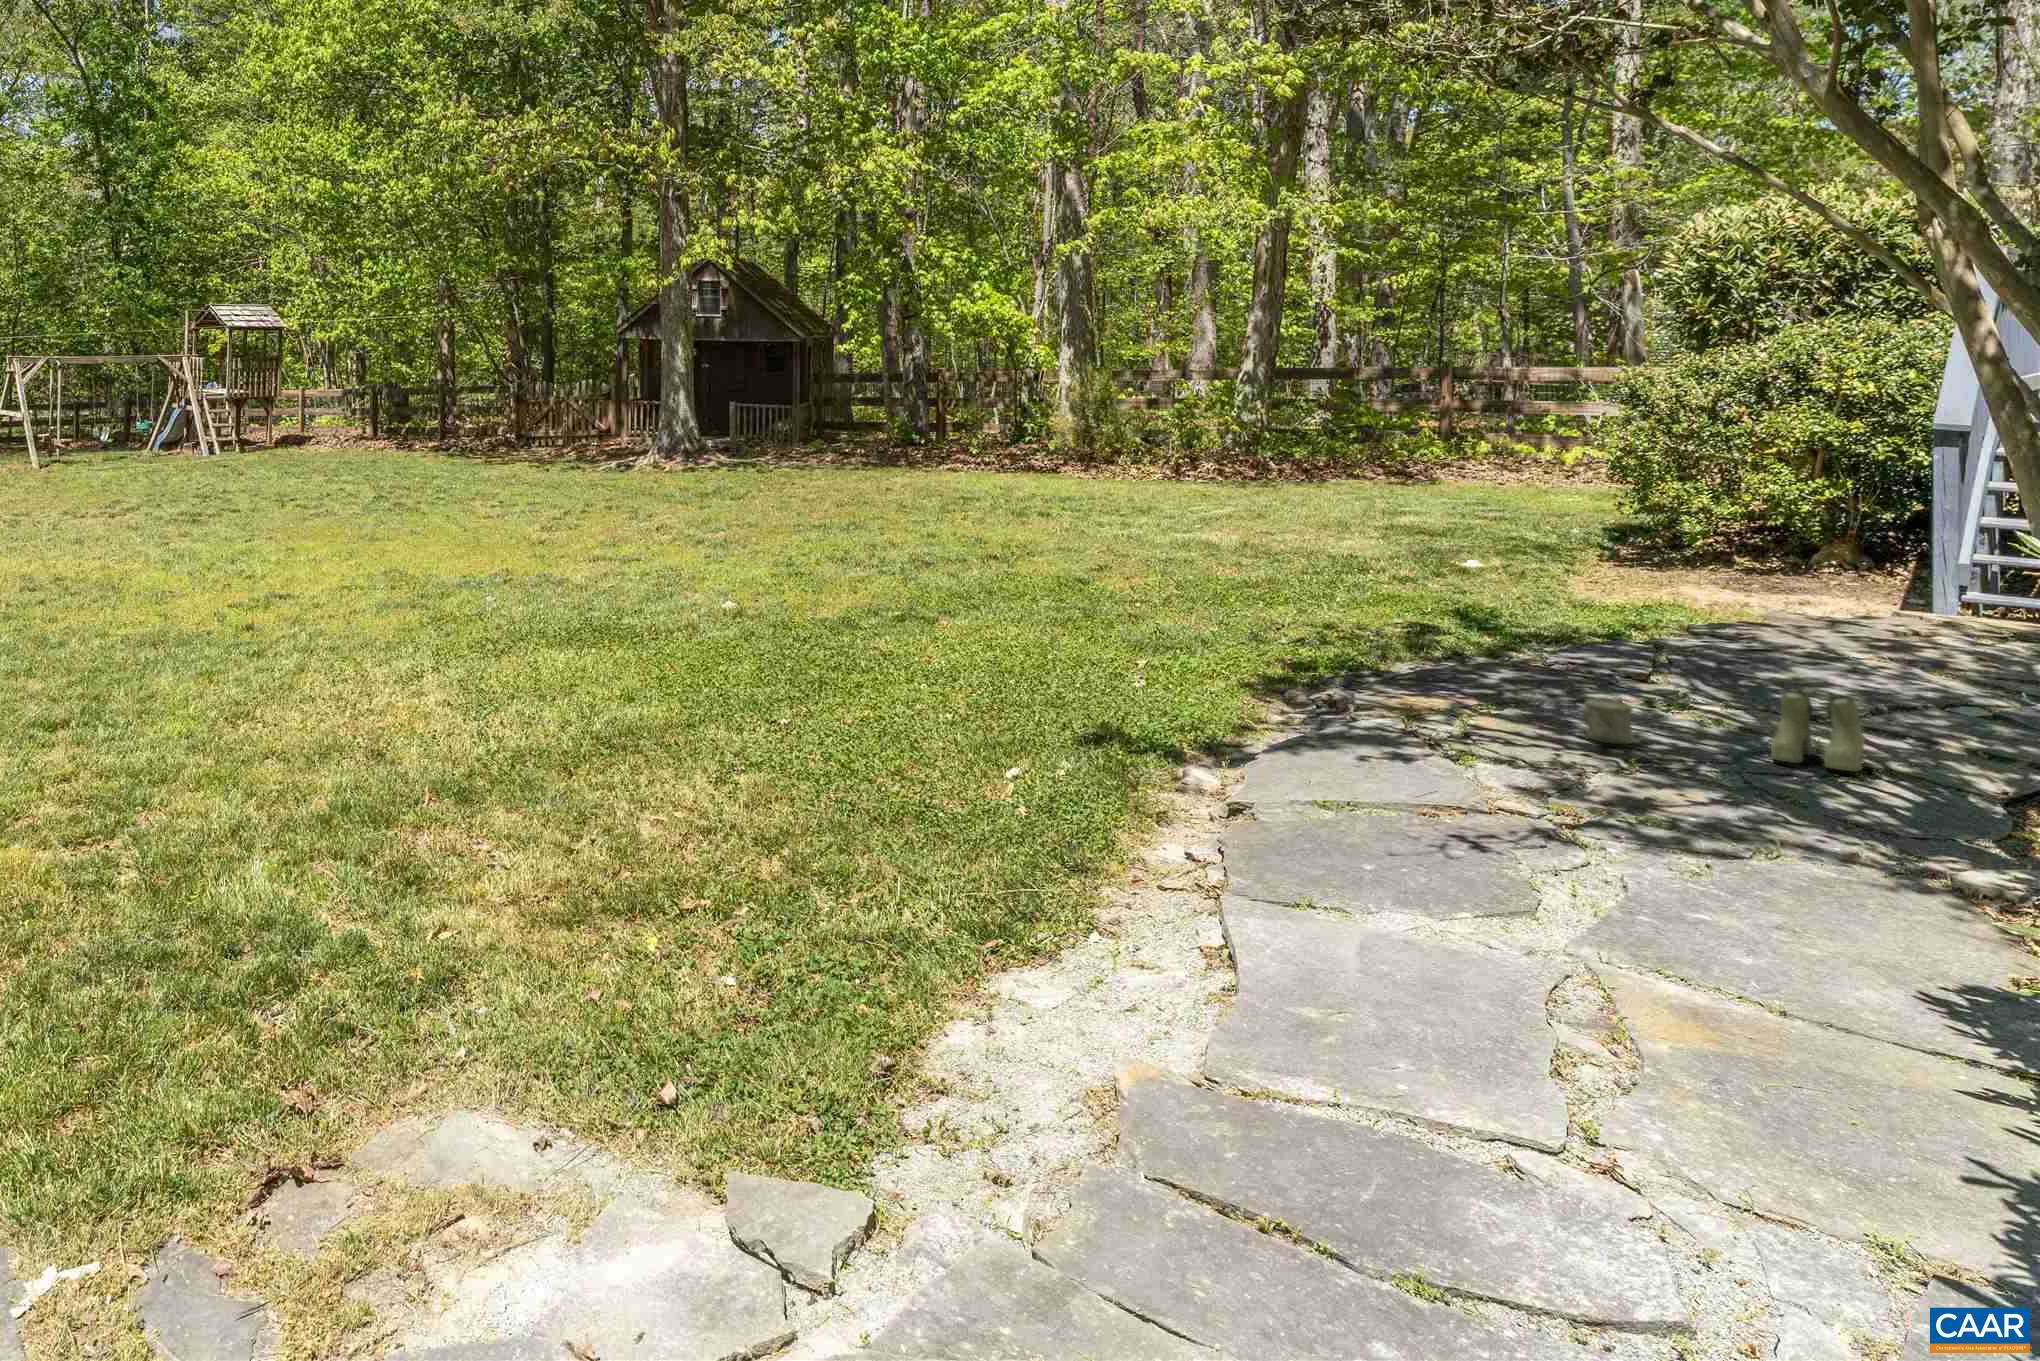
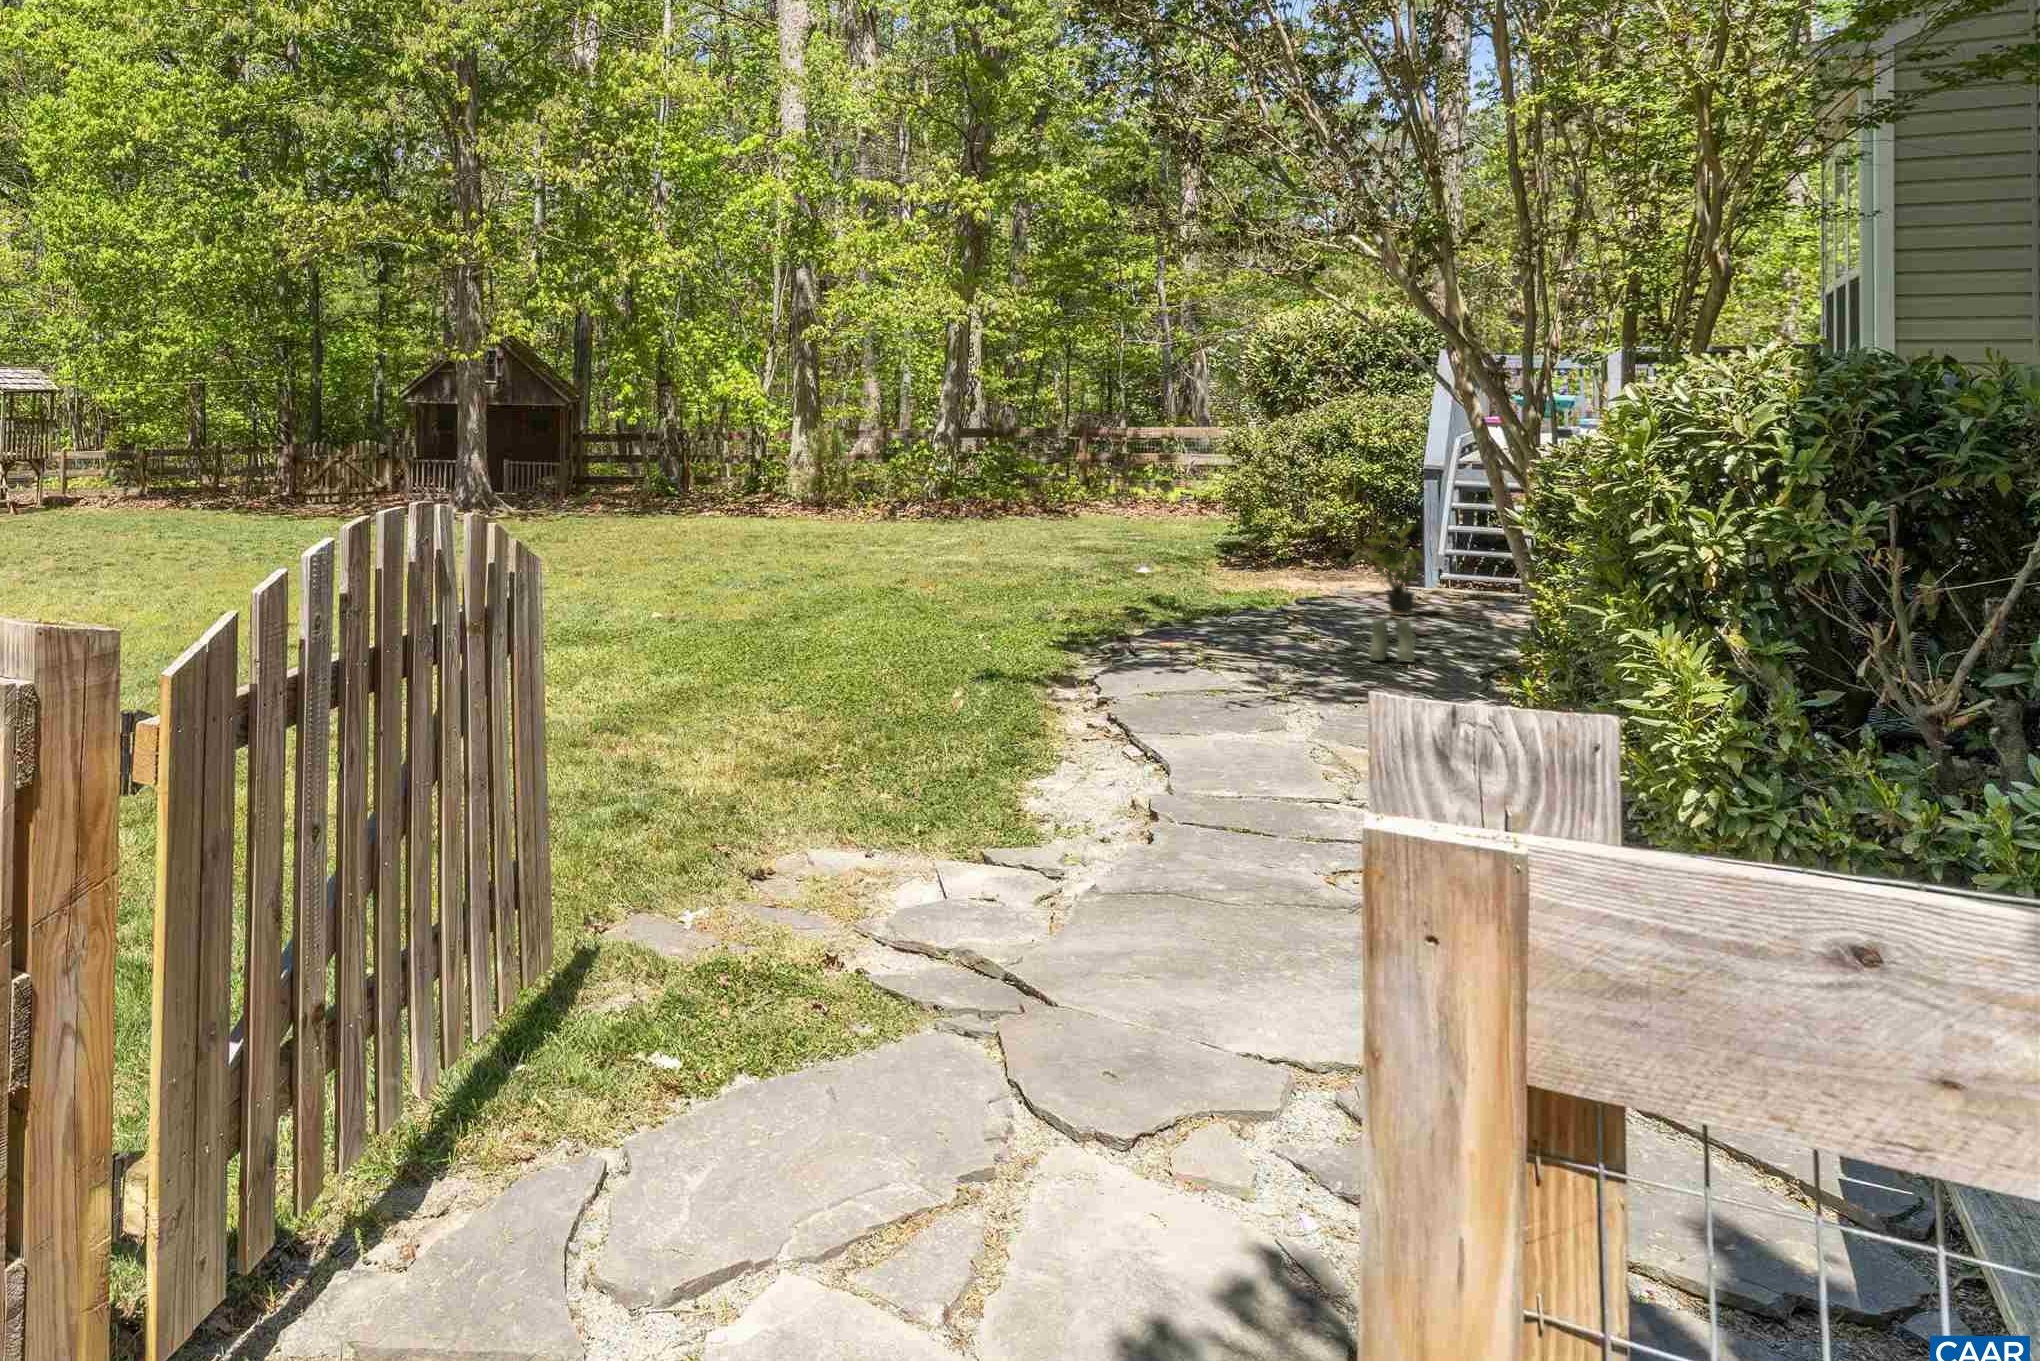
potted plant: none [1804,523,1915,671] -> present [1367,525,1422,615]
watering can: present [1581,697,1634,744] -> none [1268,633,1297,661]

